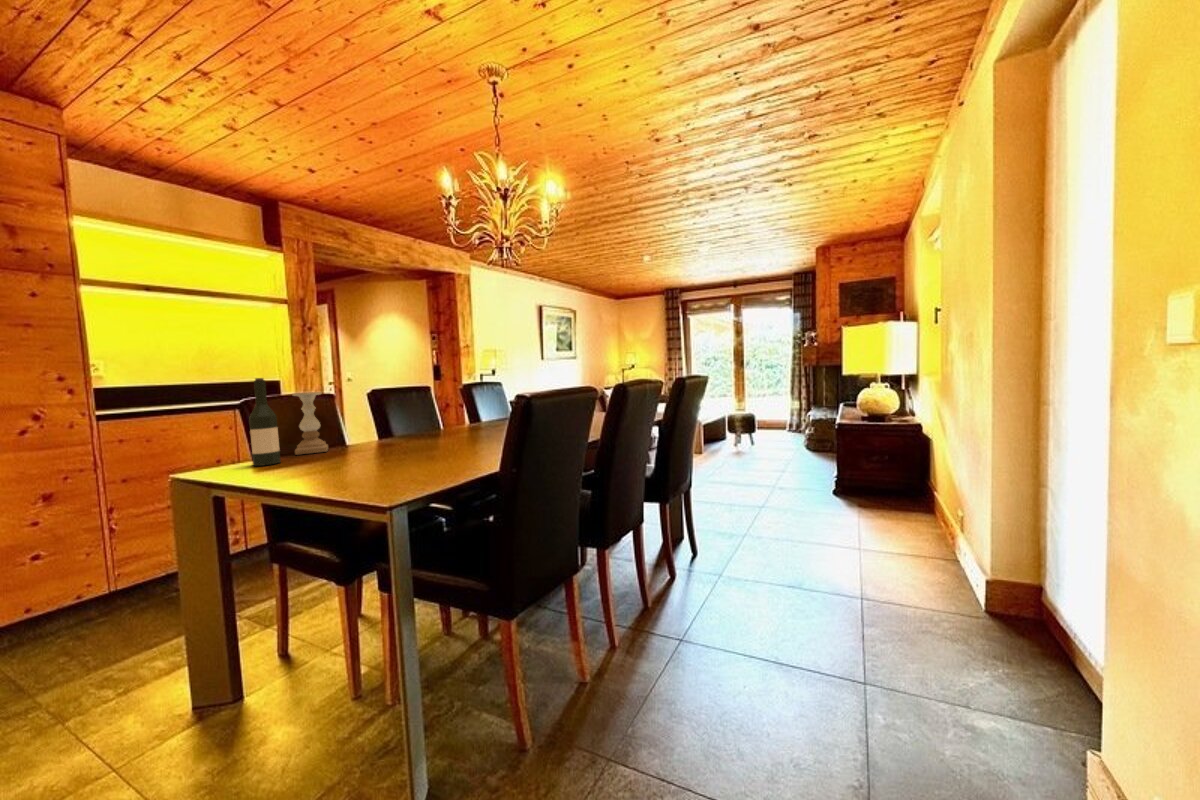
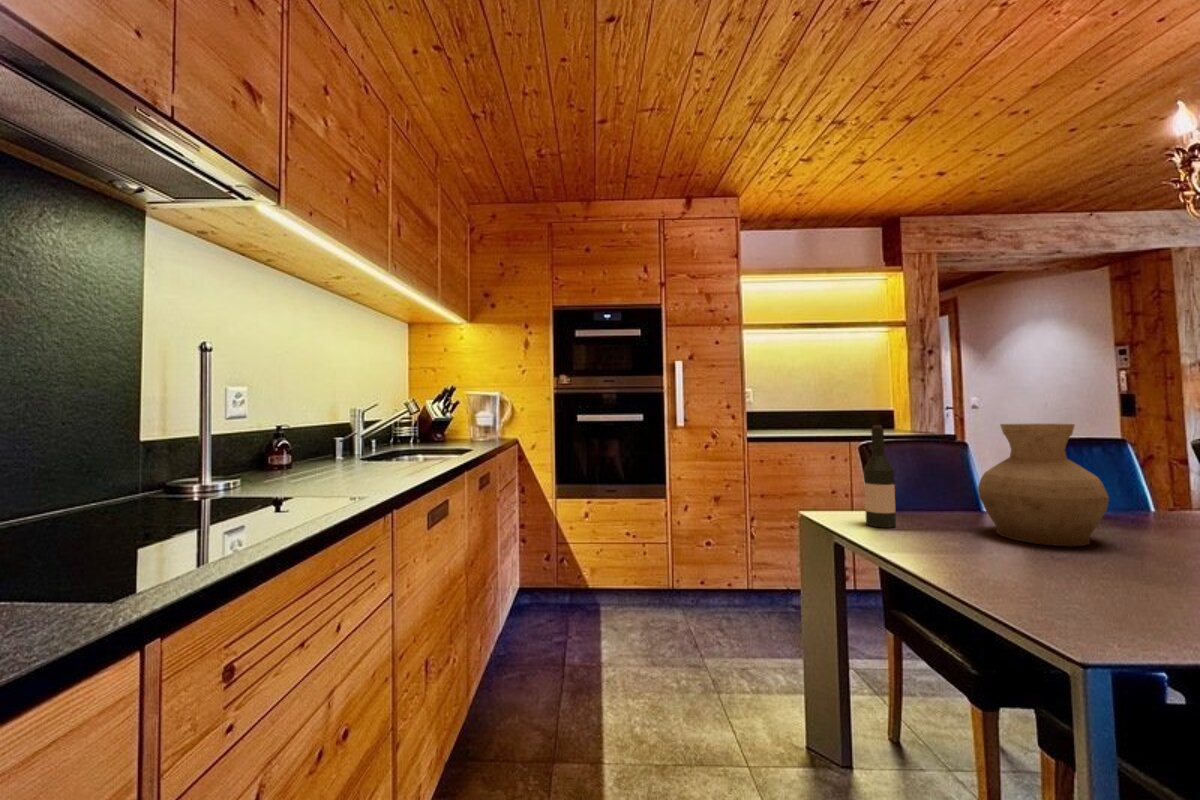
vase: none [341,372,414,453] -> present [978,423,1109,546]
candle holder: present [293,392,328,455] -> none [912,441,955,520]

